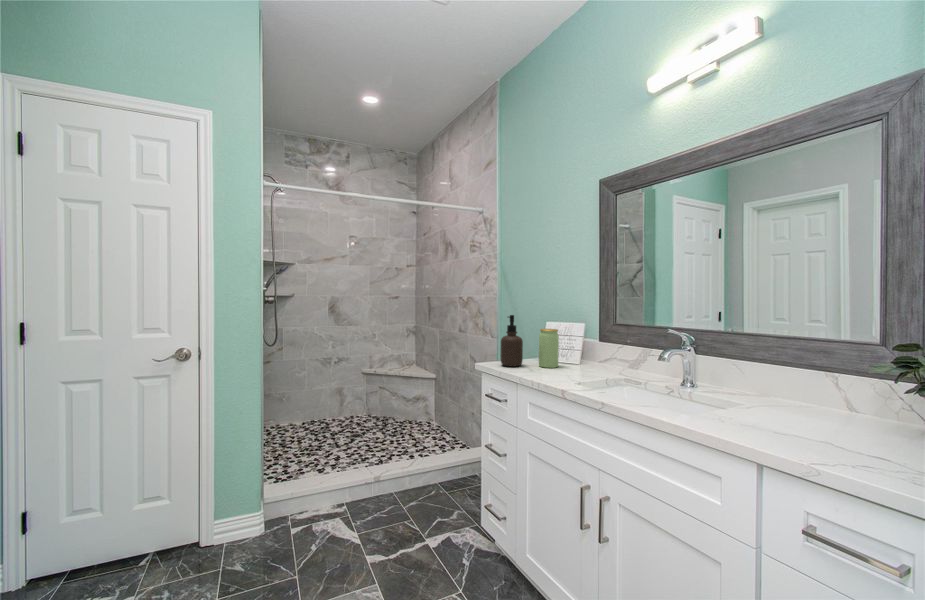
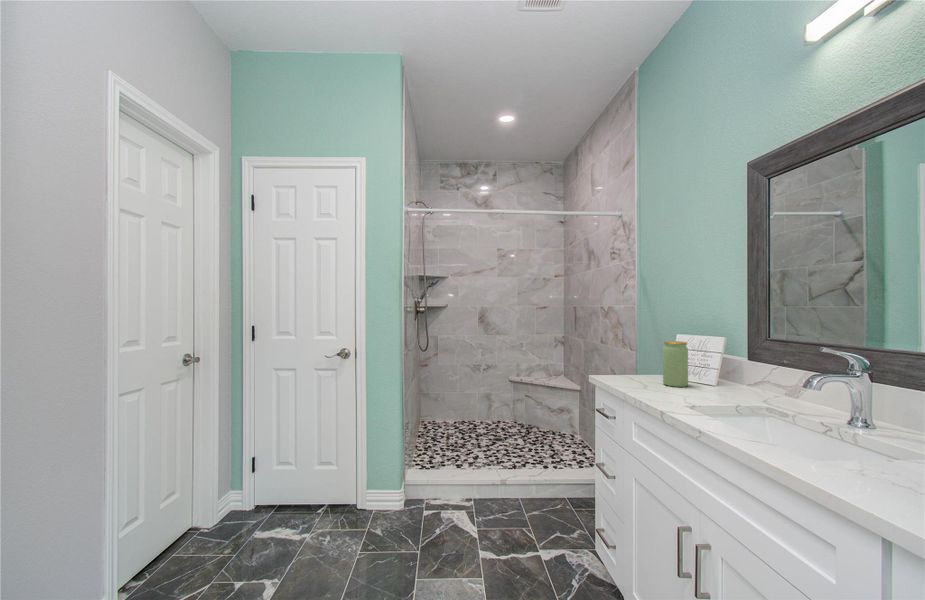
soap dispenser: present [501,315,523,367] -> none [617,325,644,382]

